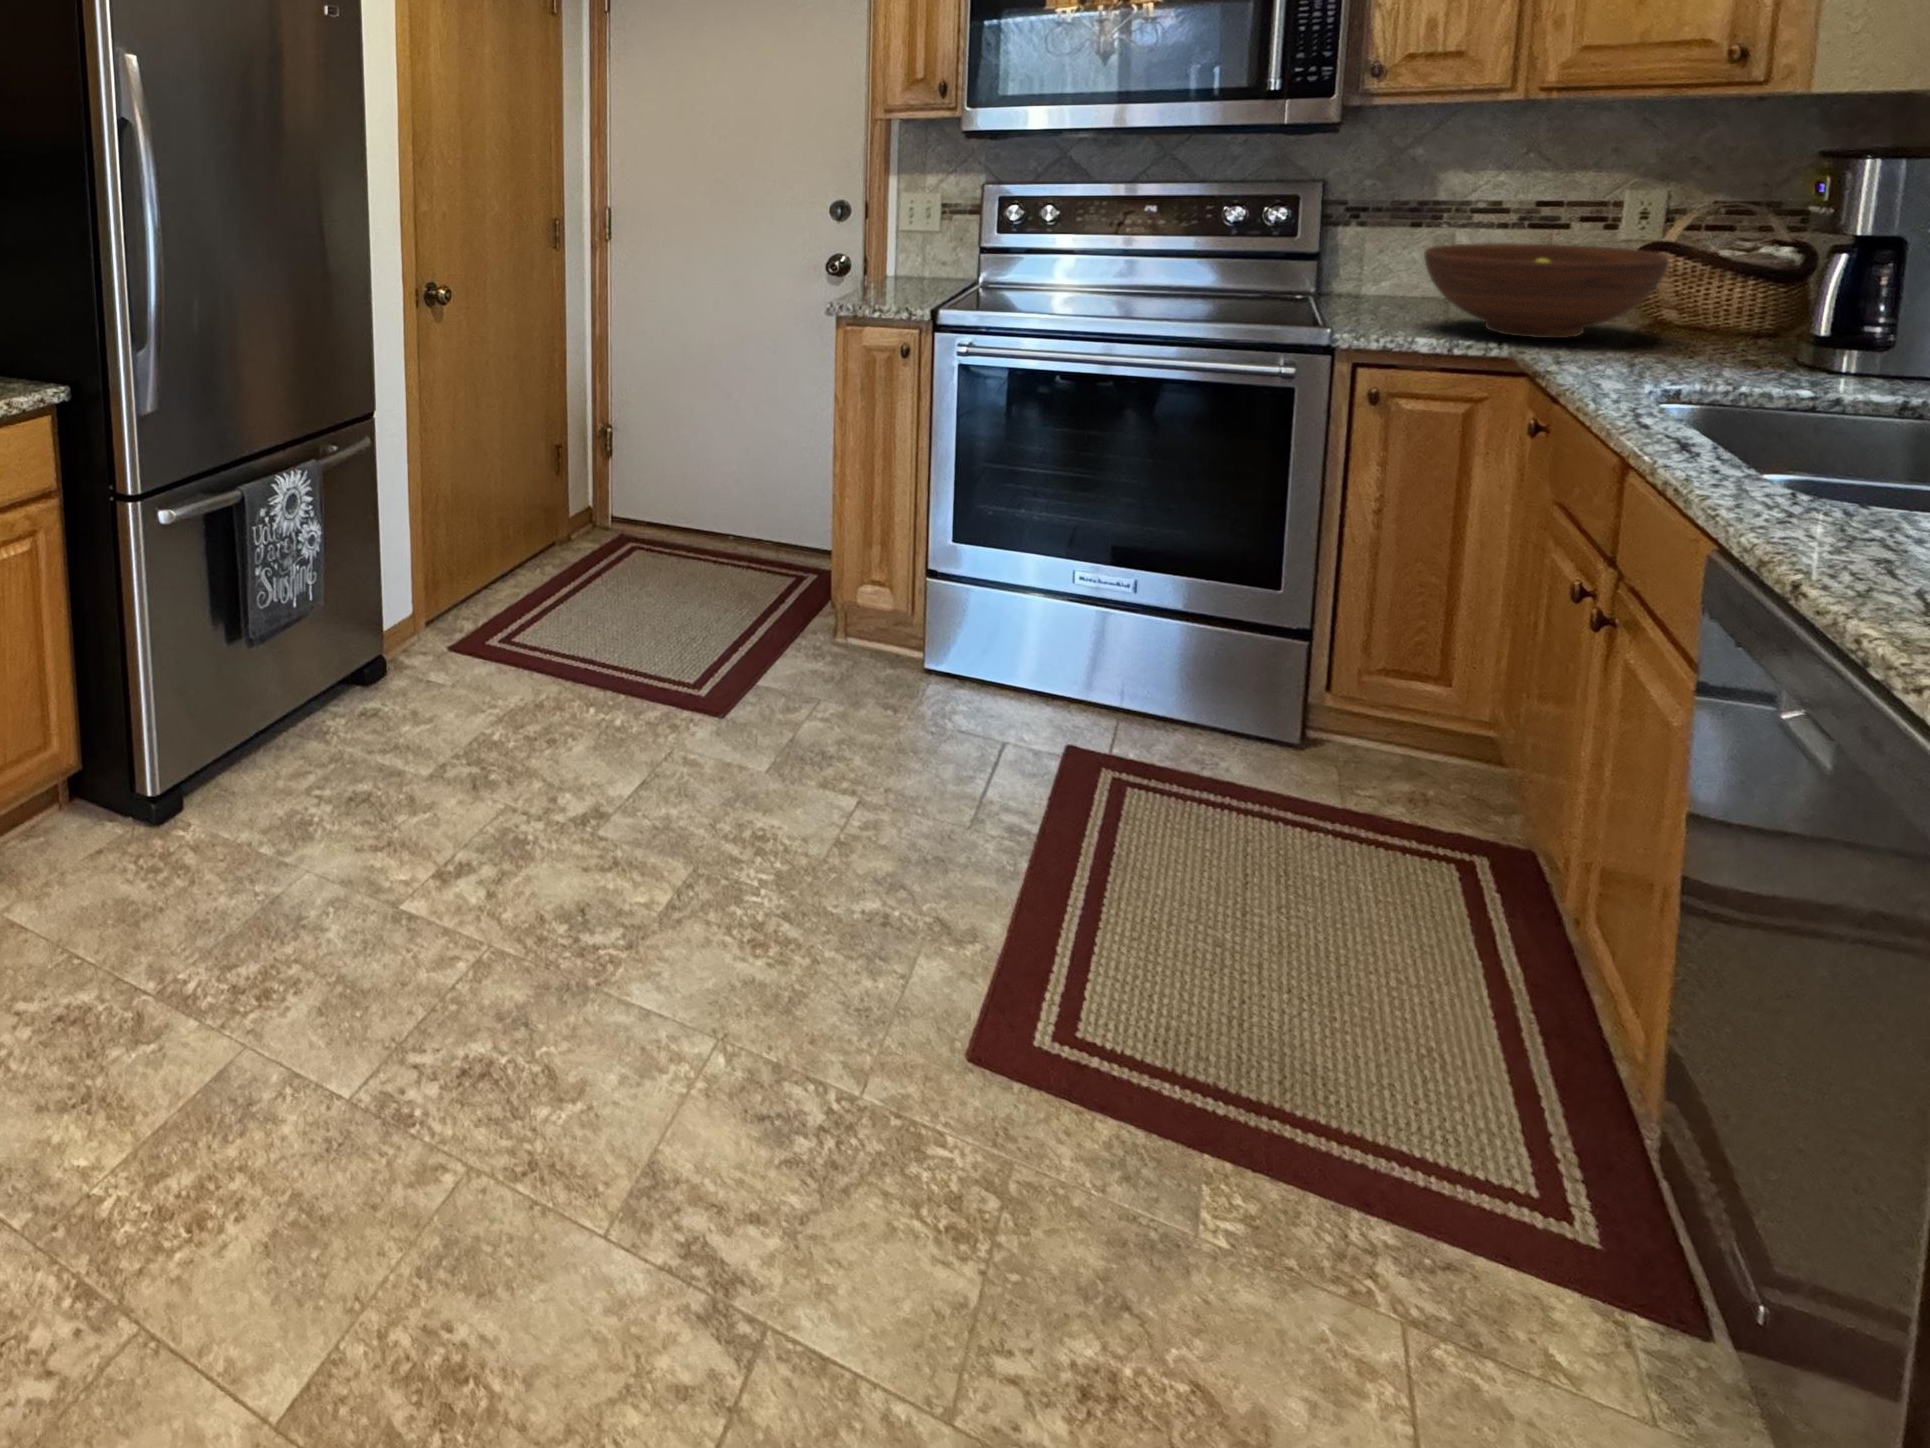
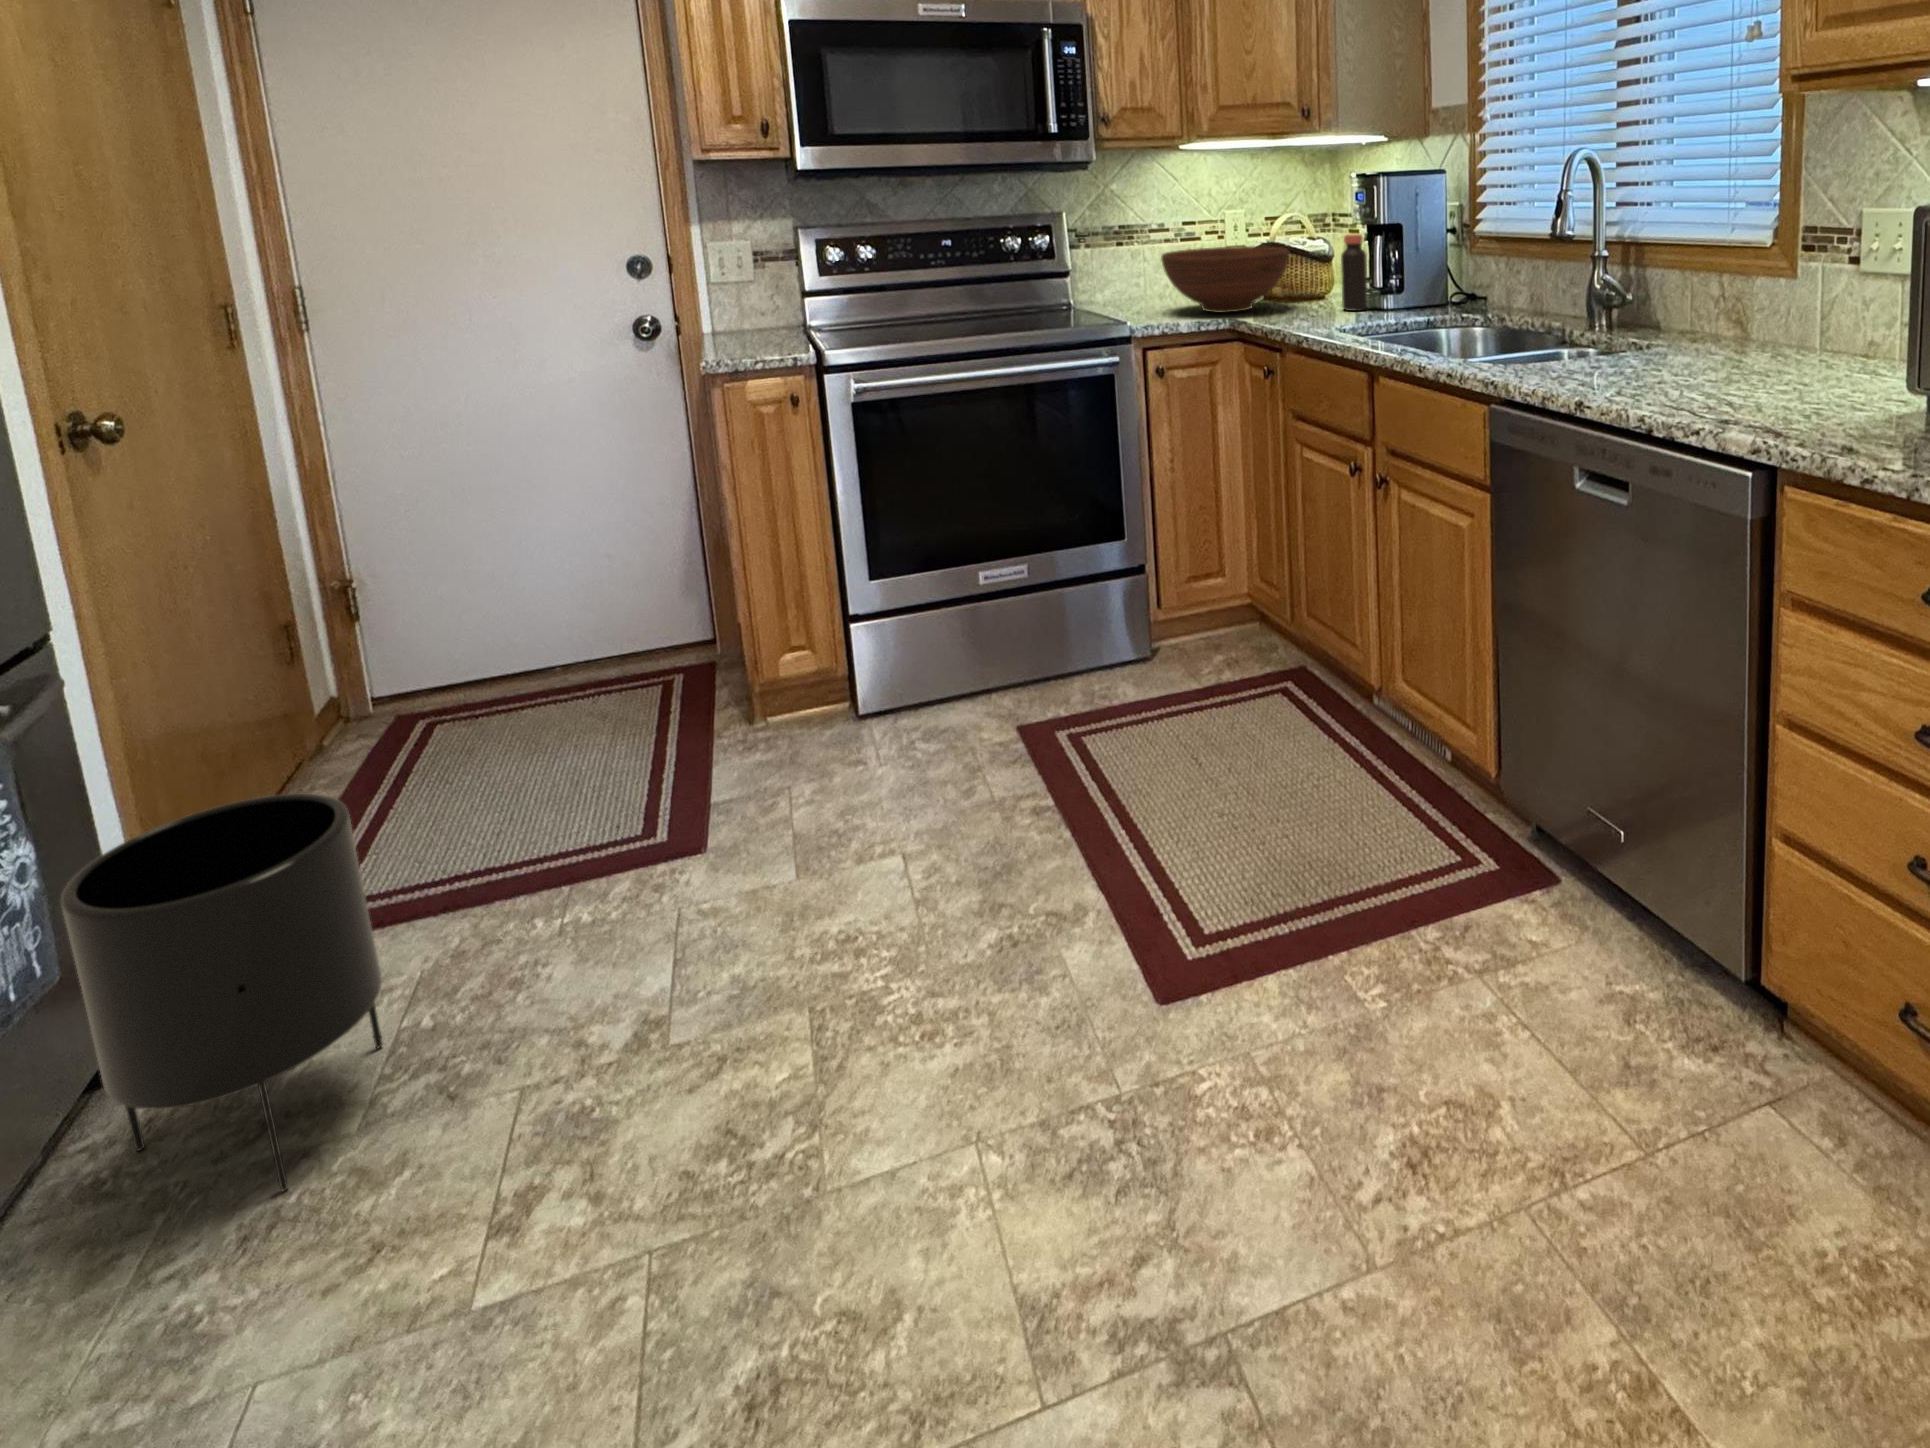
bottle: none [1752,247,1823,368] -> present [1341,234,1368,311]
planter: none [322,540,467,785] -> present [61,794,383,1191]

